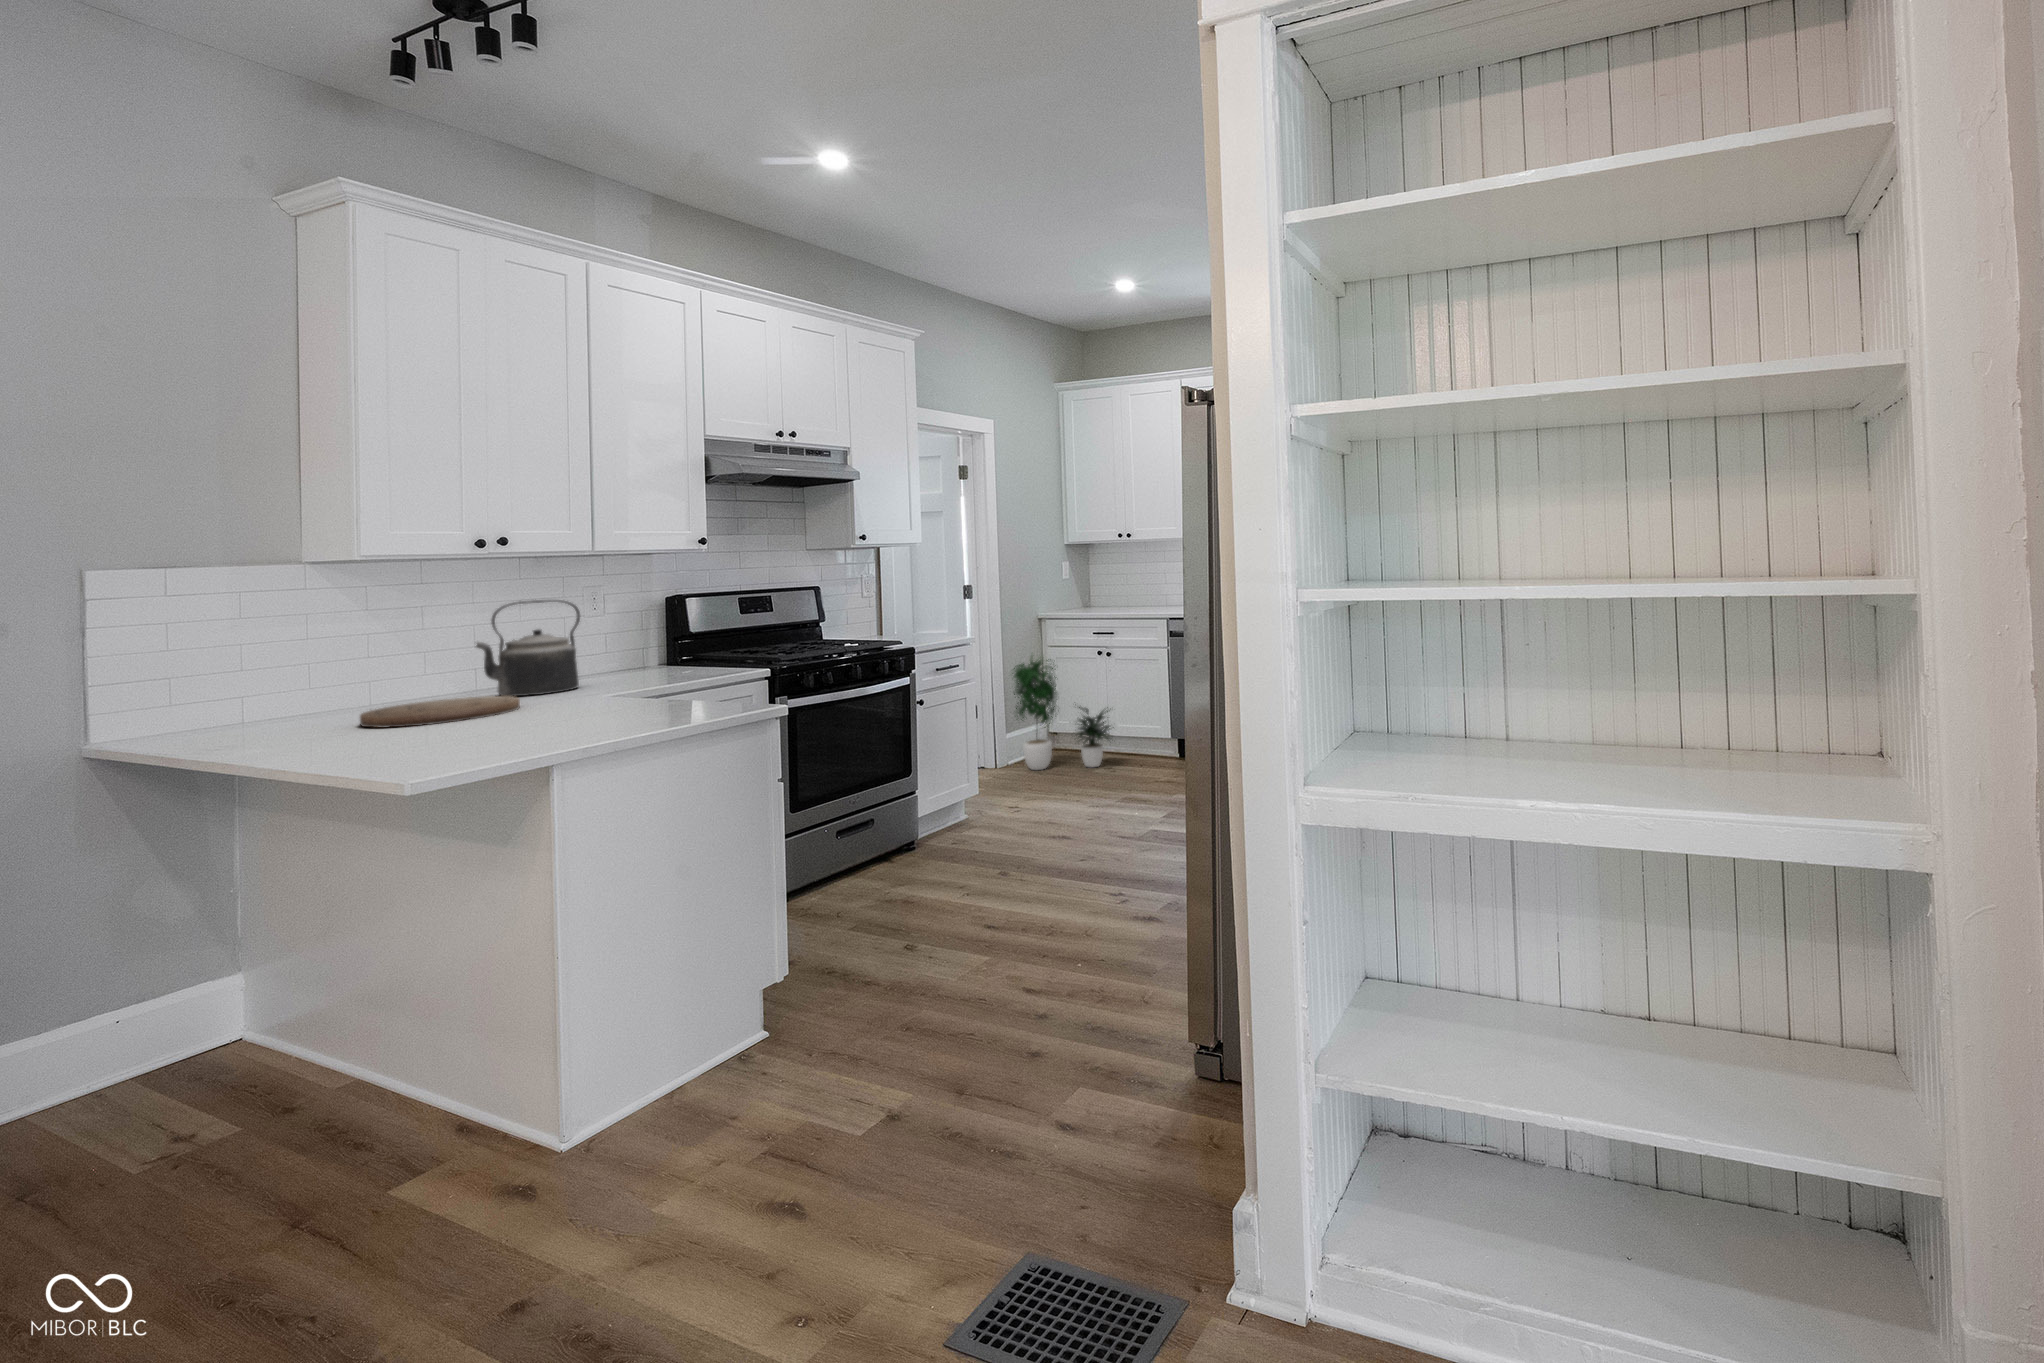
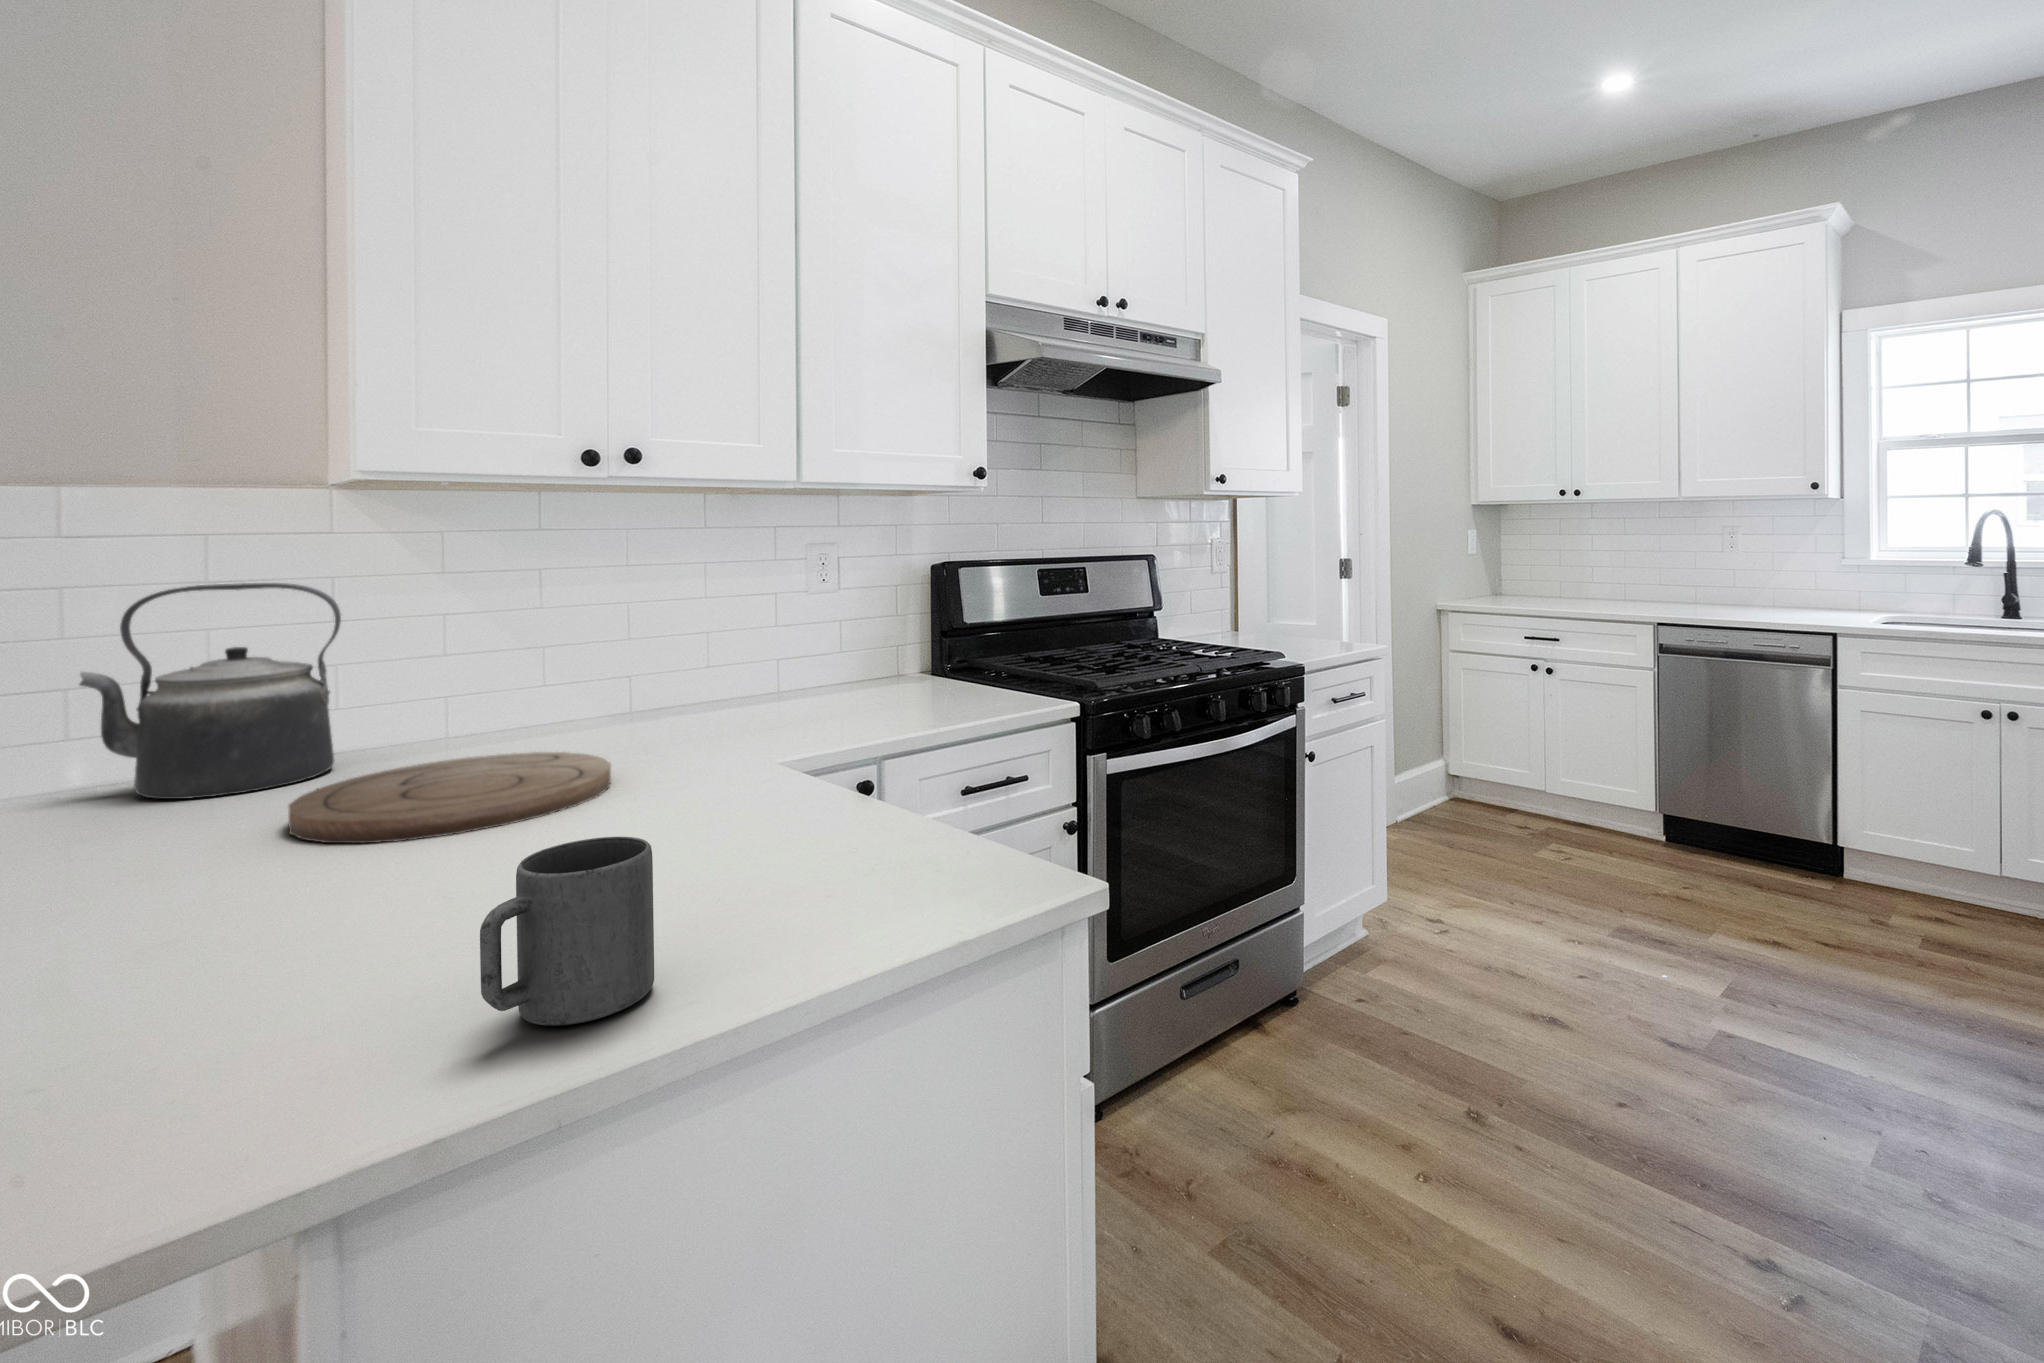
kettle: present [476,600,580,696] -> present [79,583,341,799]
potted plant: present [1012,659,1114,770] -> none [1403,661,1567,843]
mug: none [582,679,628,731] -> present [480,837,654,1026]

